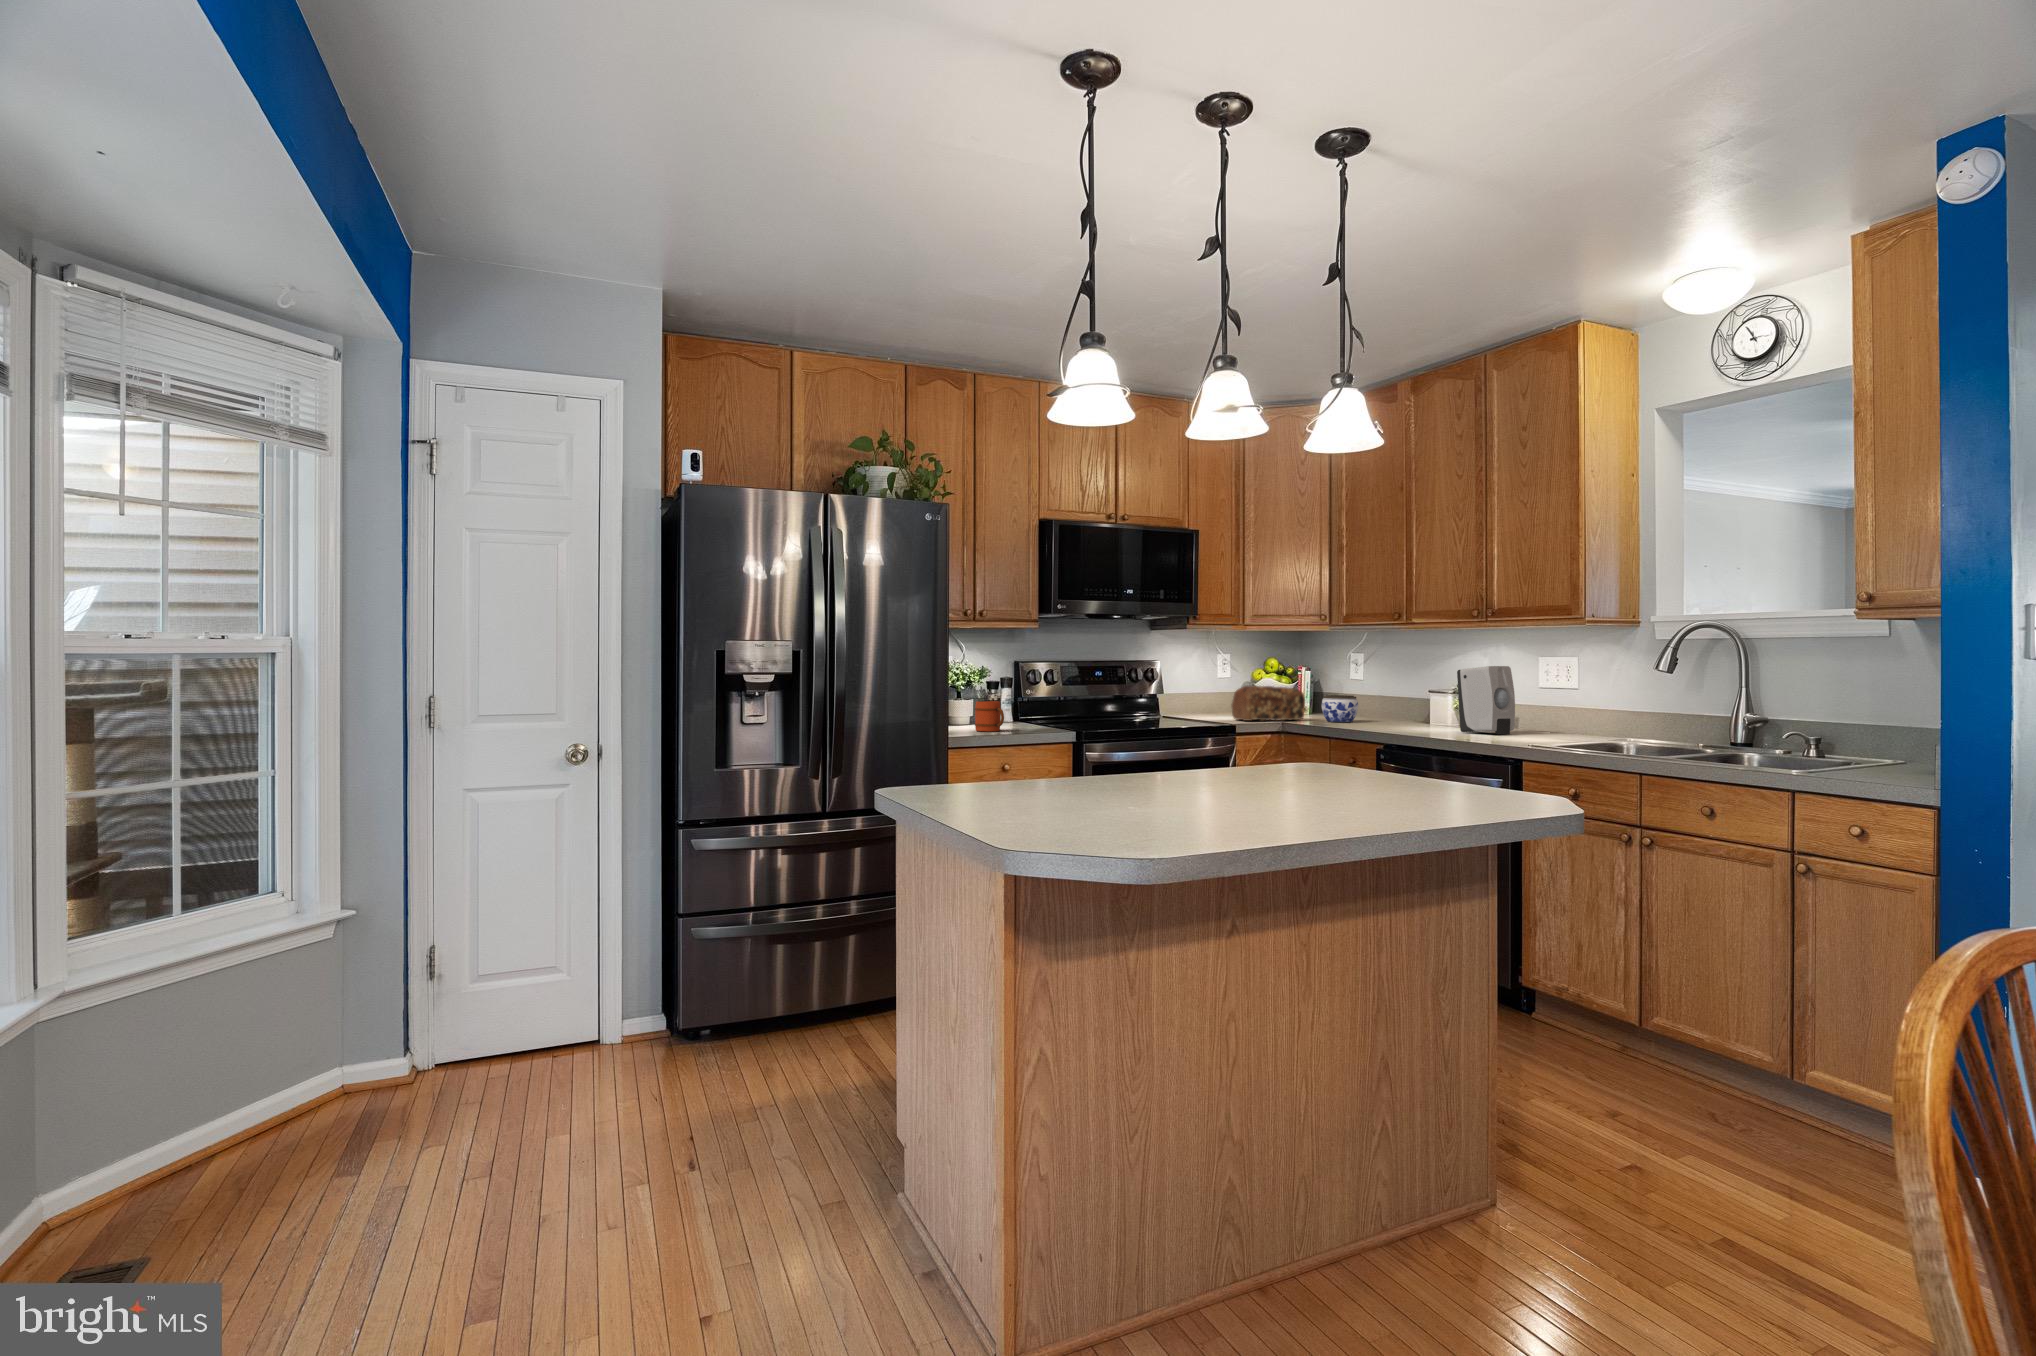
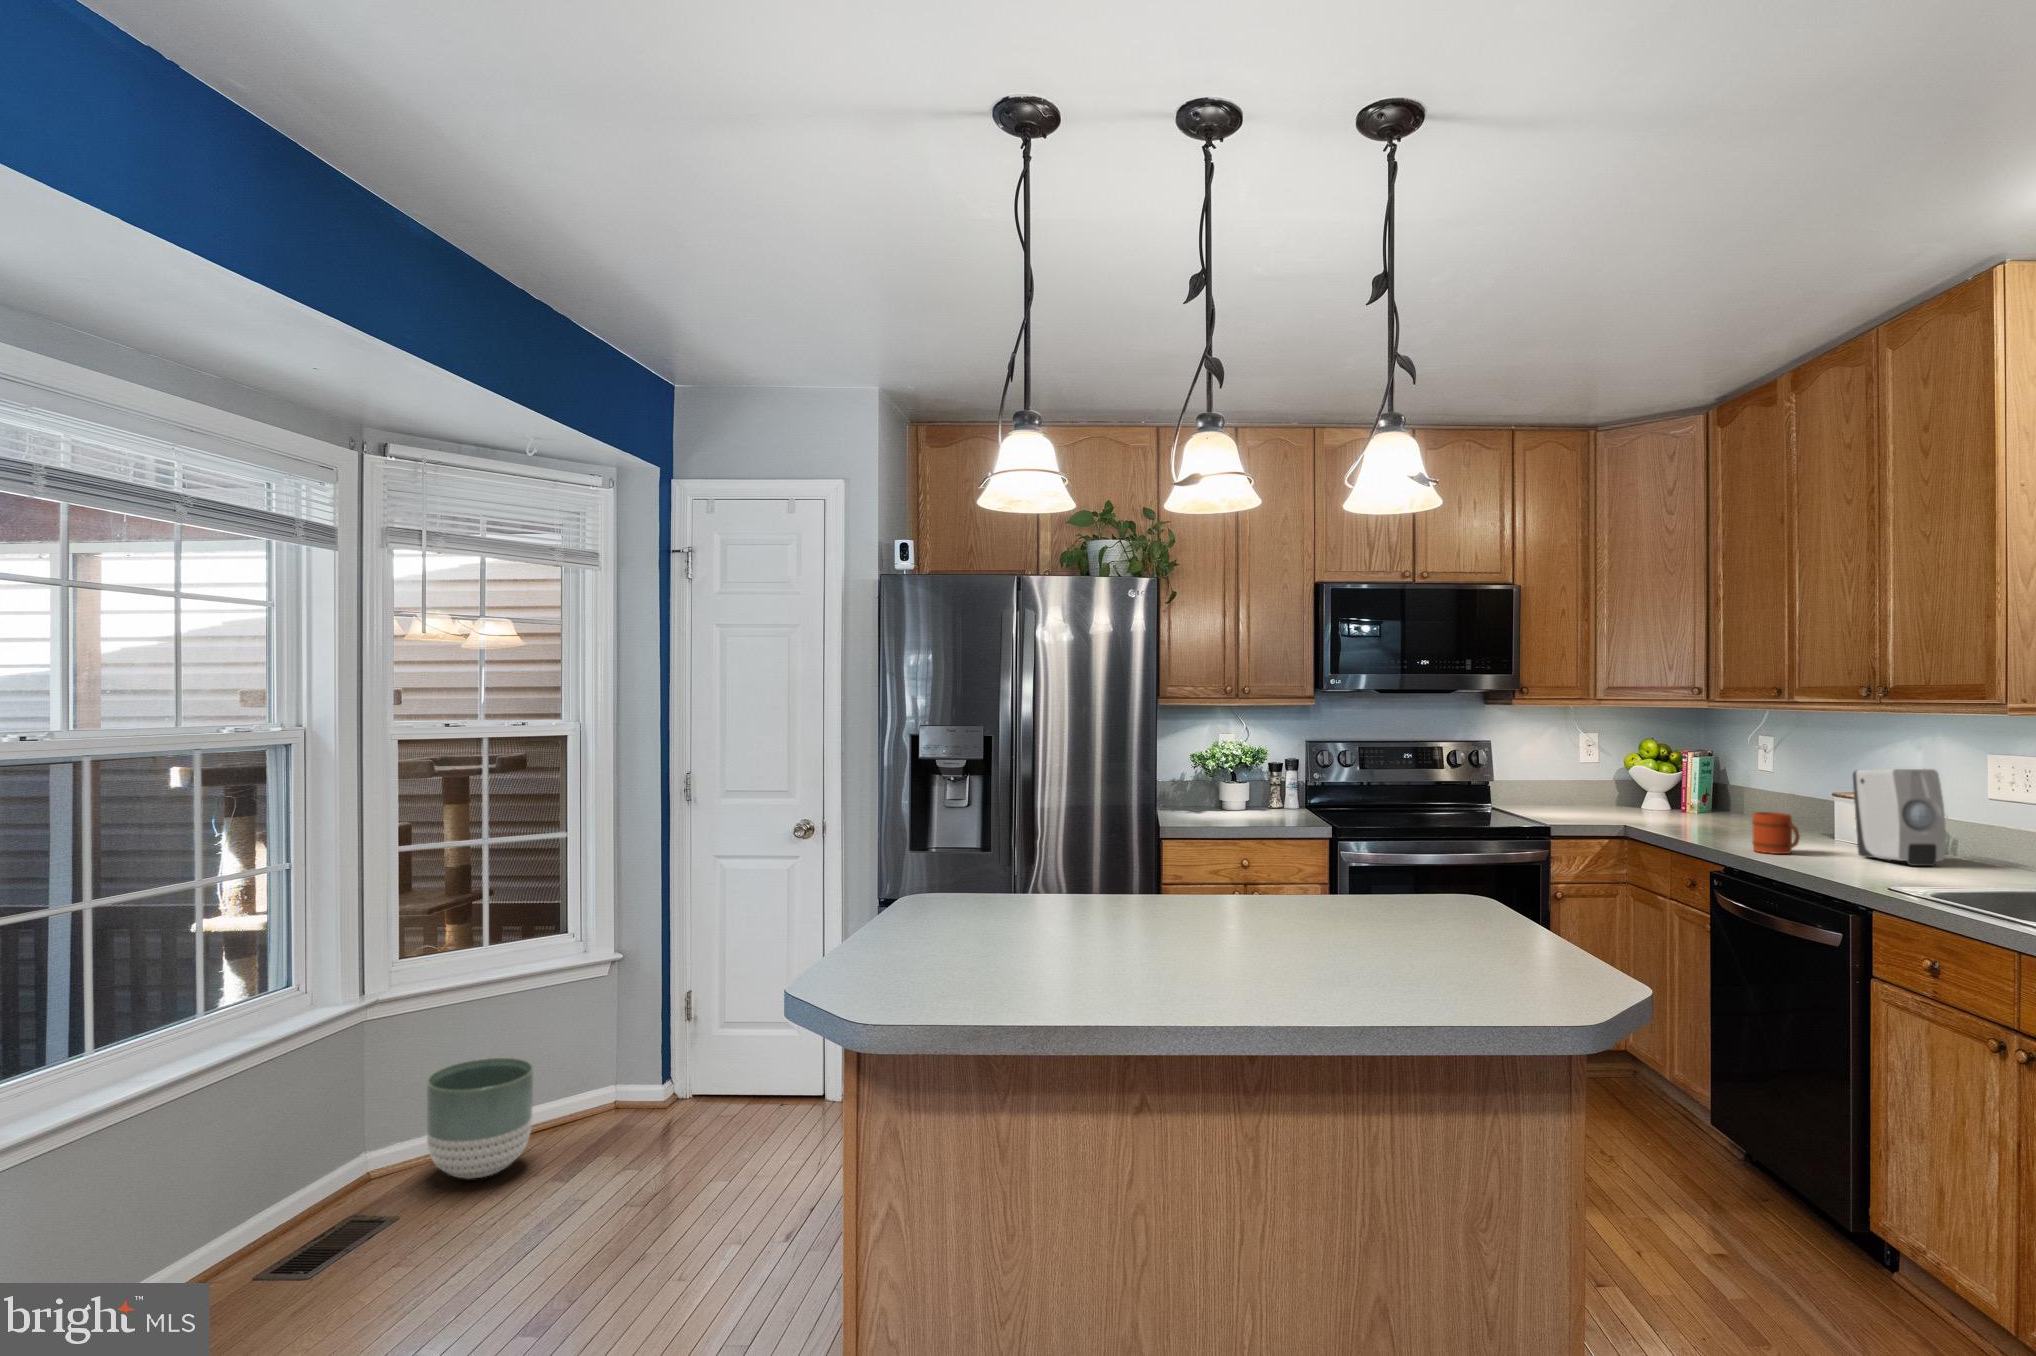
bread loaf: present [1232,686,1305,721] -> none [1573,774,1671,818]
jar: present [1322,695,1358,722] -> none [1693,789,1746,825]
mug: present [975,701,1004,731] -> present [1752,812,1800,854]
planter: none [247,1021,378,1159] -> present [427,1058,533,1179]

